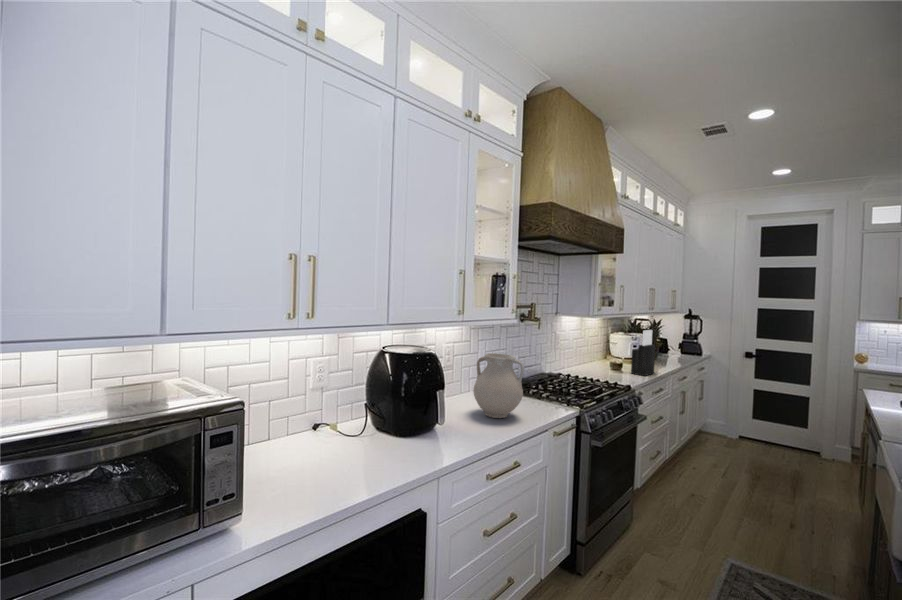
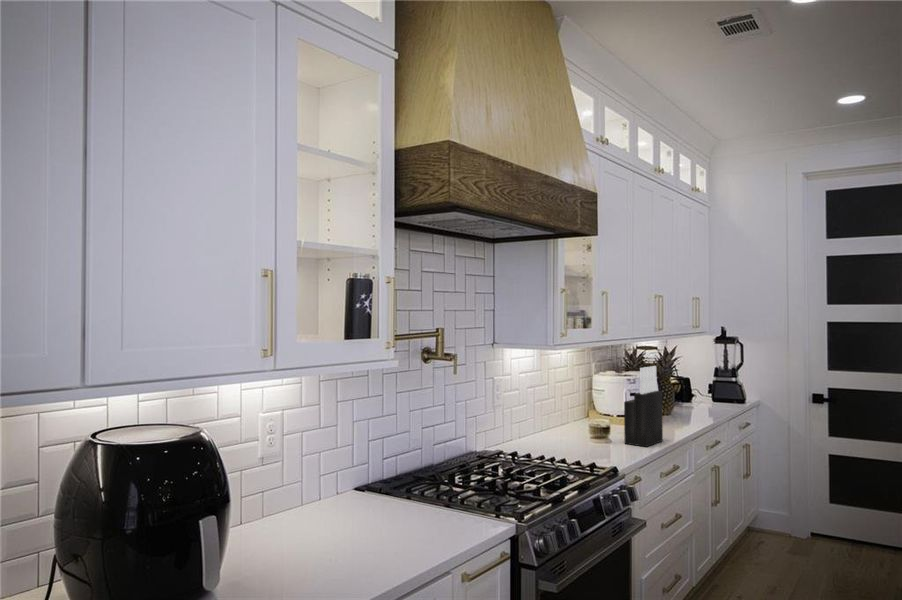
vase: present [473,353,524,418] -> none [306,428,401,555]

